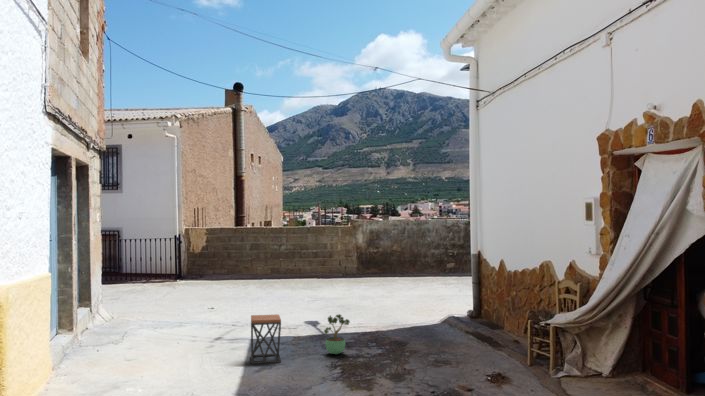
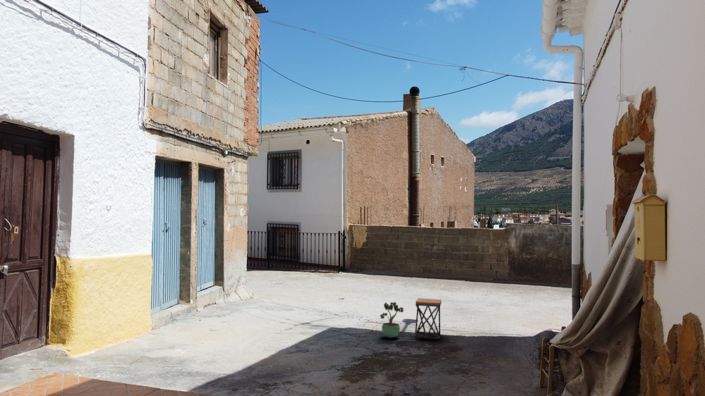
stool: present [251,314,281,364] -> present [415,298,441,339]

